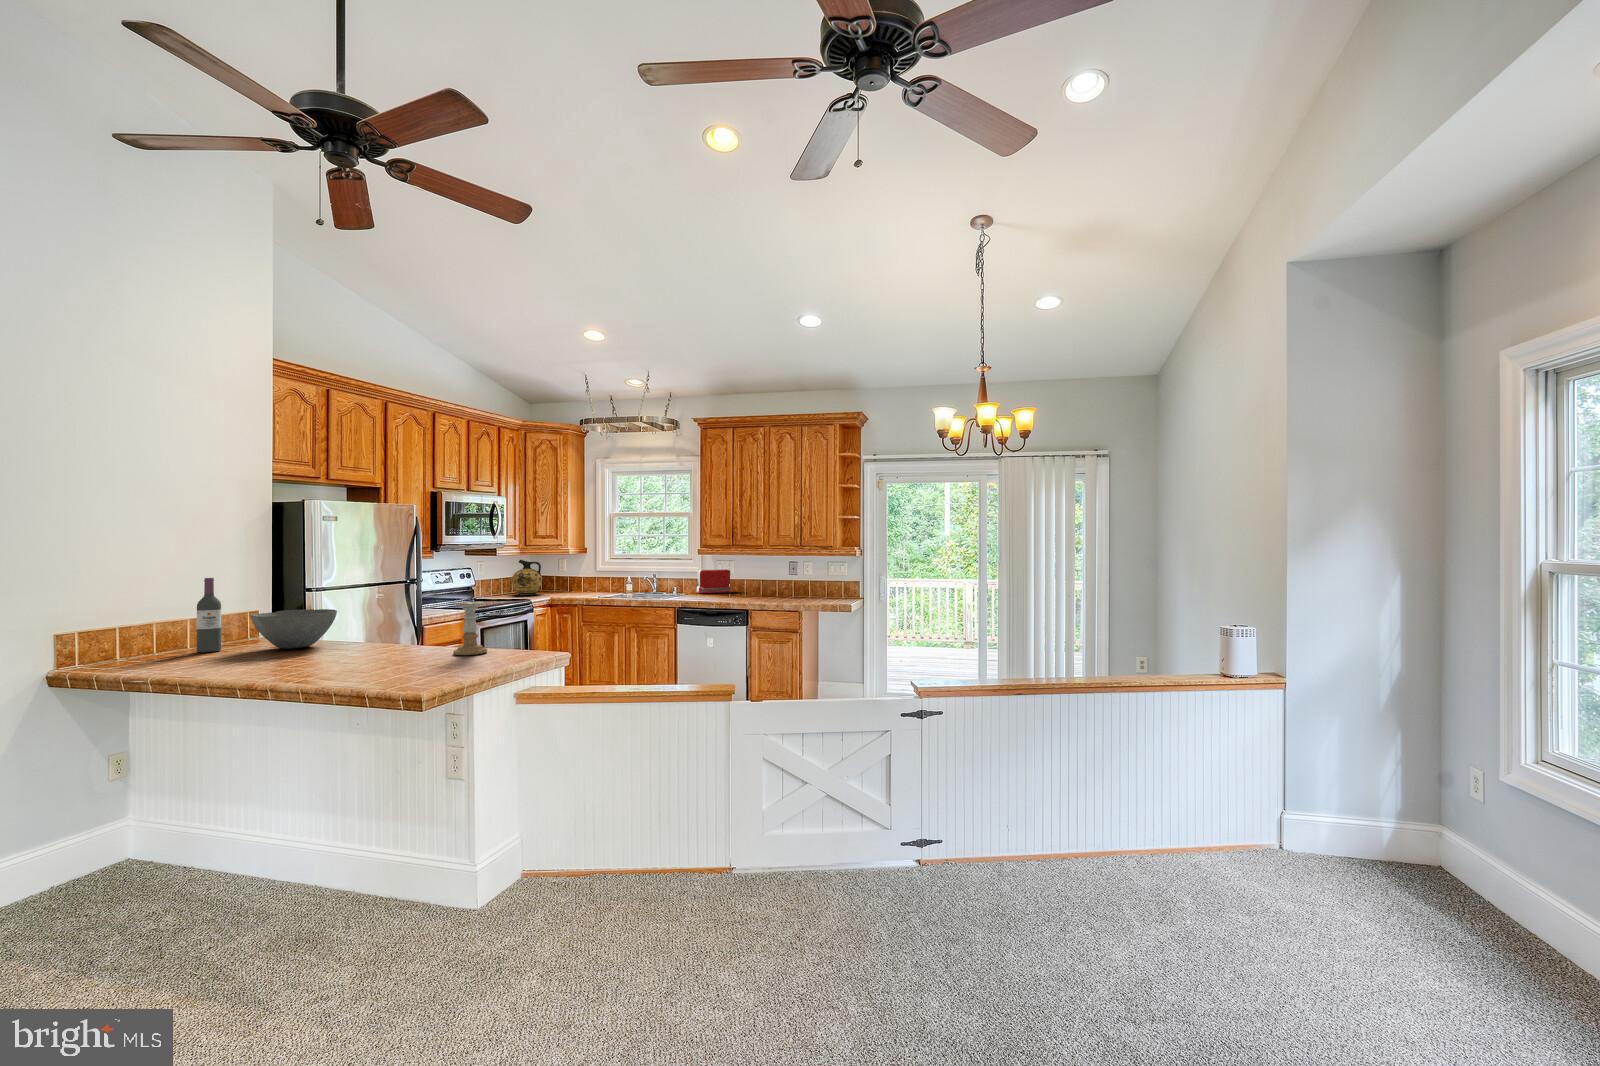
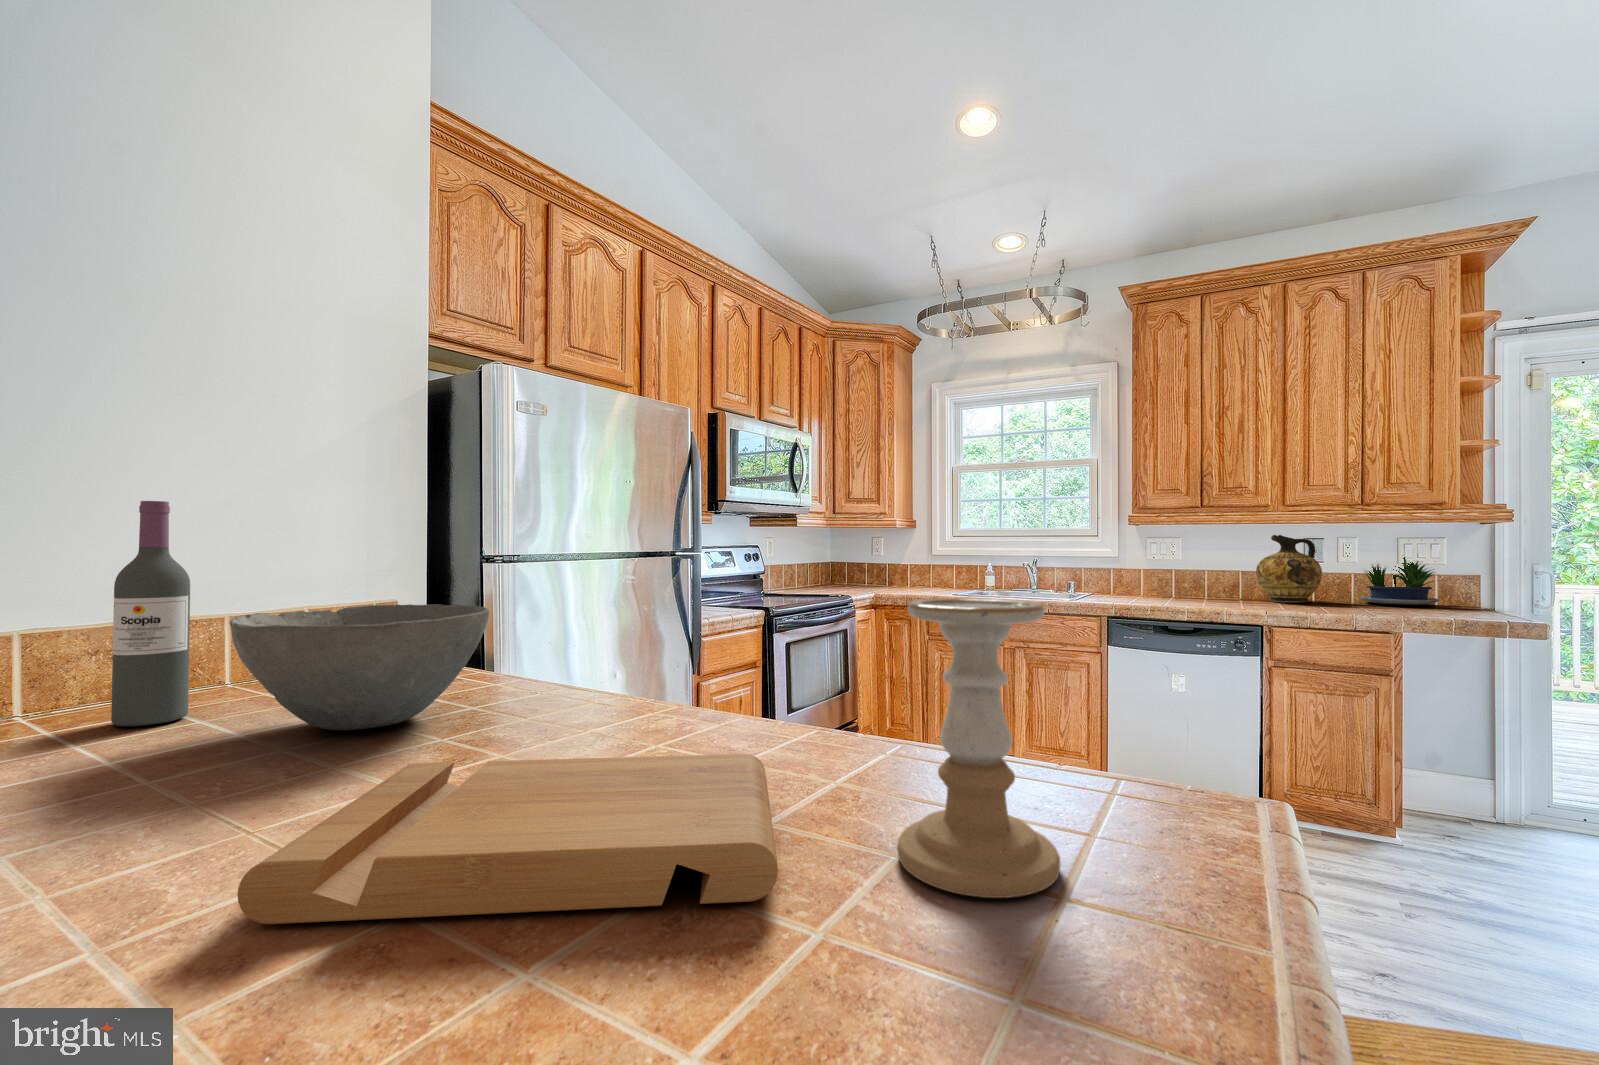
ceramic jug: present [512,560,542,595] -> present [1256,535,1322,603]
potted plant: none [811,569,843,595] -> present [1360,557,1439,605]
toaster: present [696,570,732,593] -> none [1110,554,1178,595]
cutting board: none [317,641,429,664] -> present [237,754,778,924]

